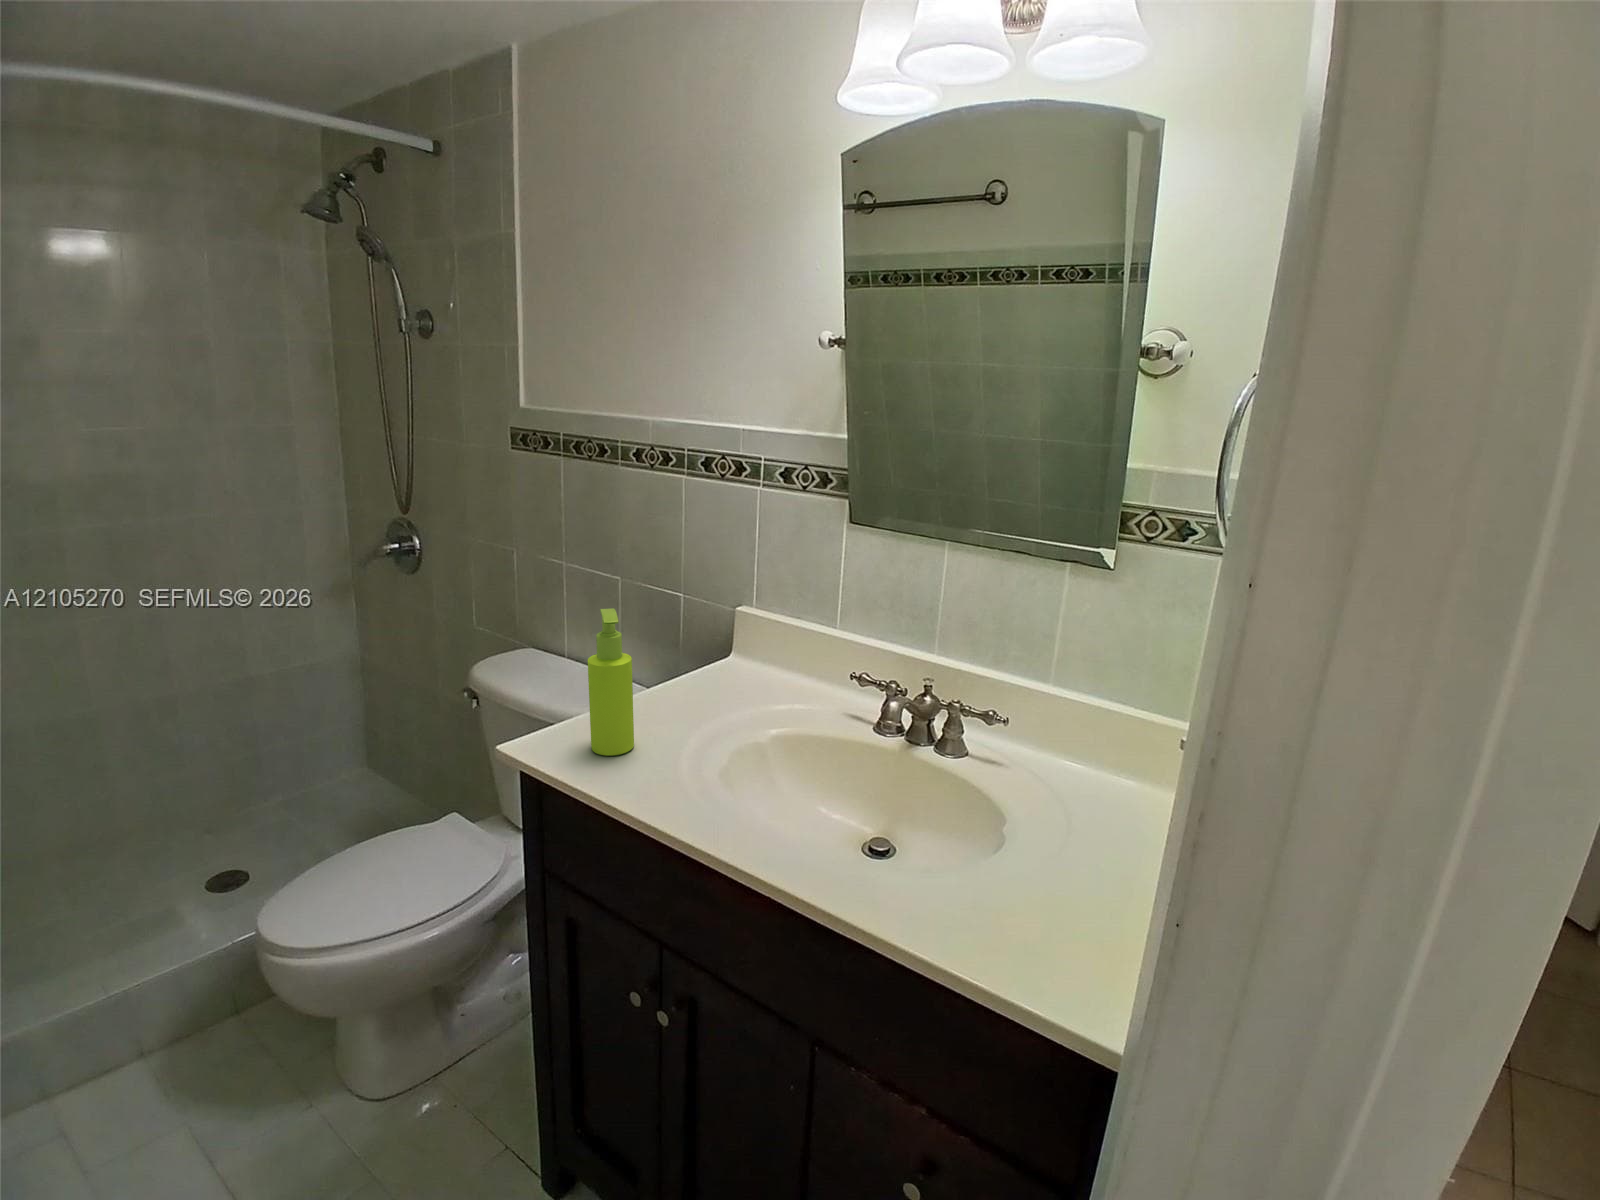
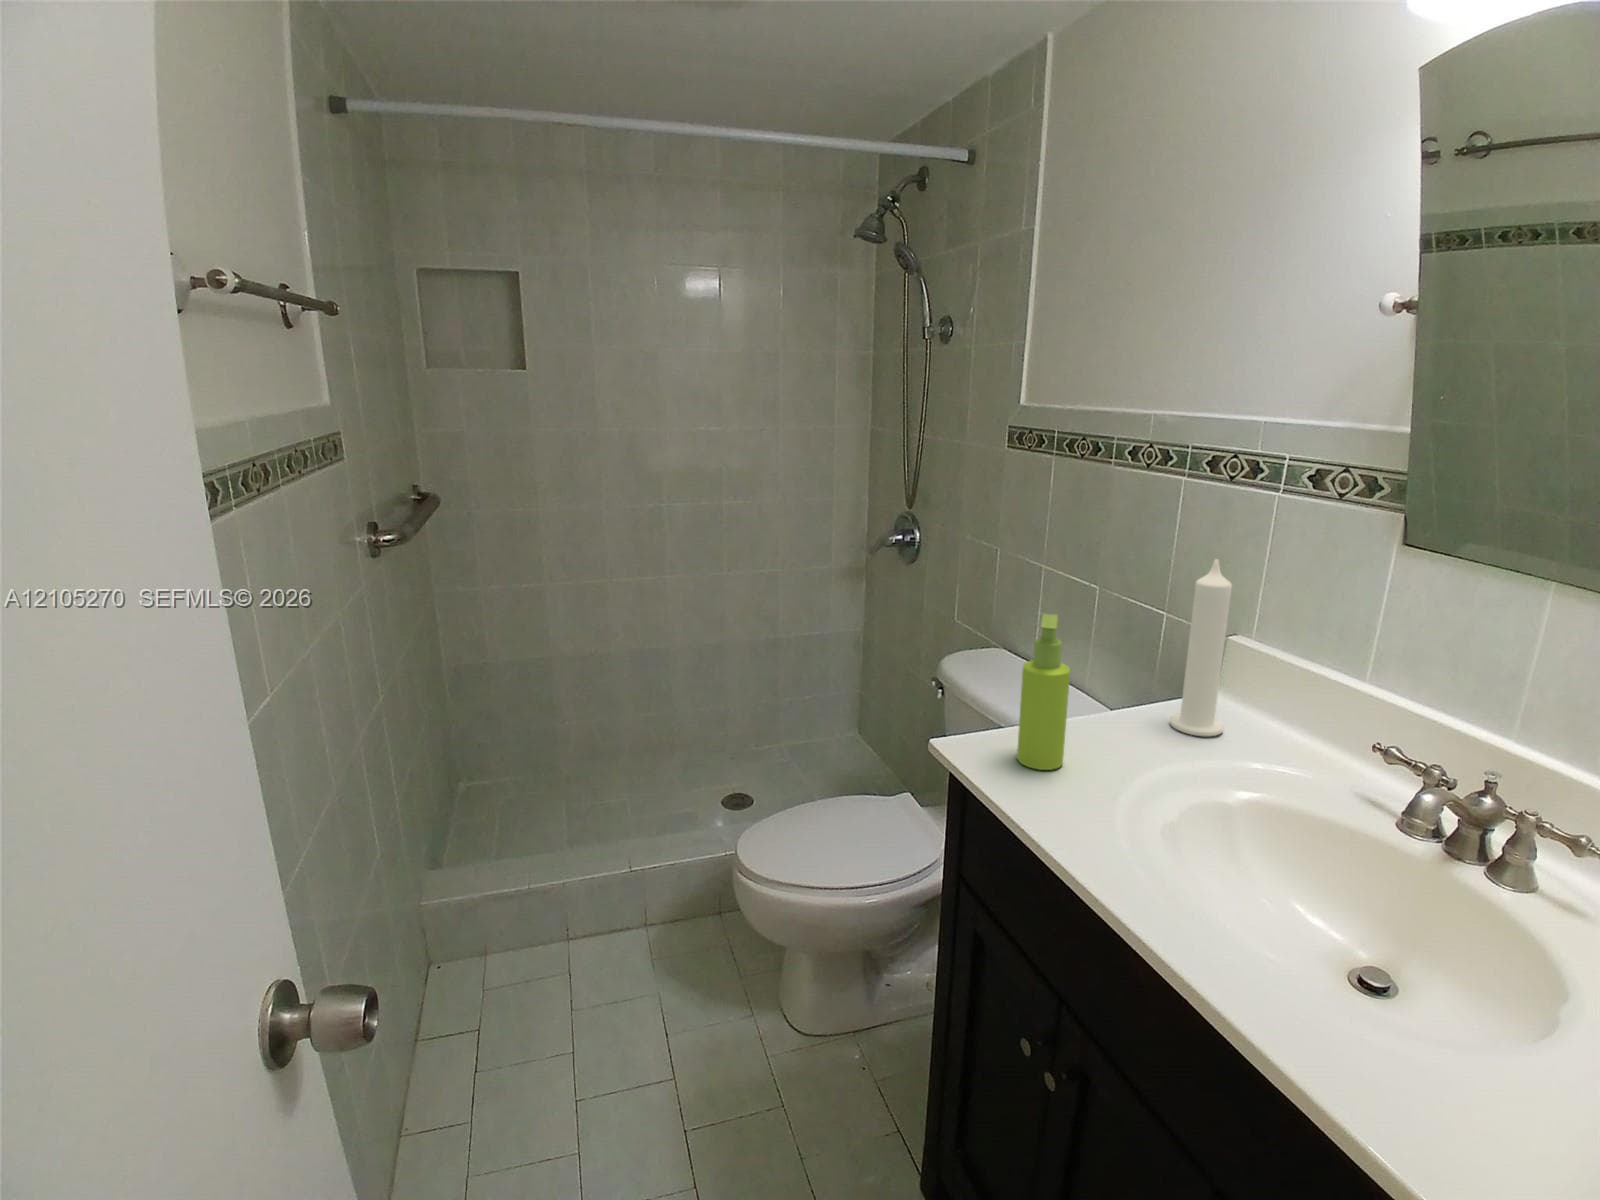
candle: none [707,544,748,694] -> present [1170,559,1232,736]

